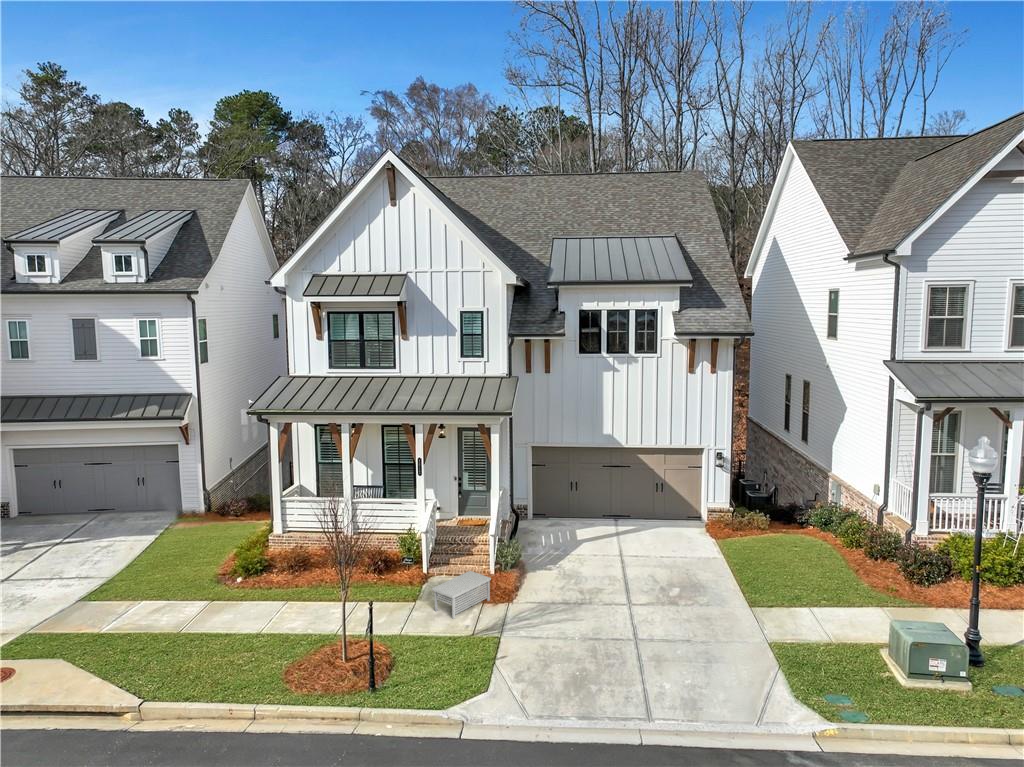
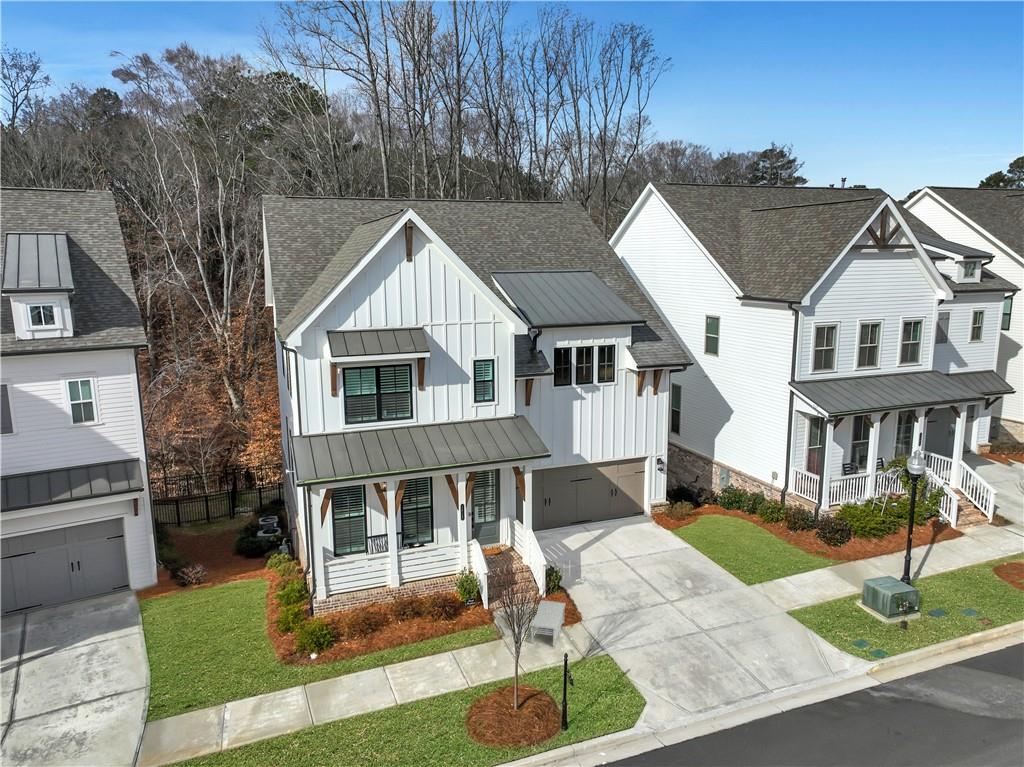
potted plant: none [910,650,946,699] -> present [893,596,916,629]

